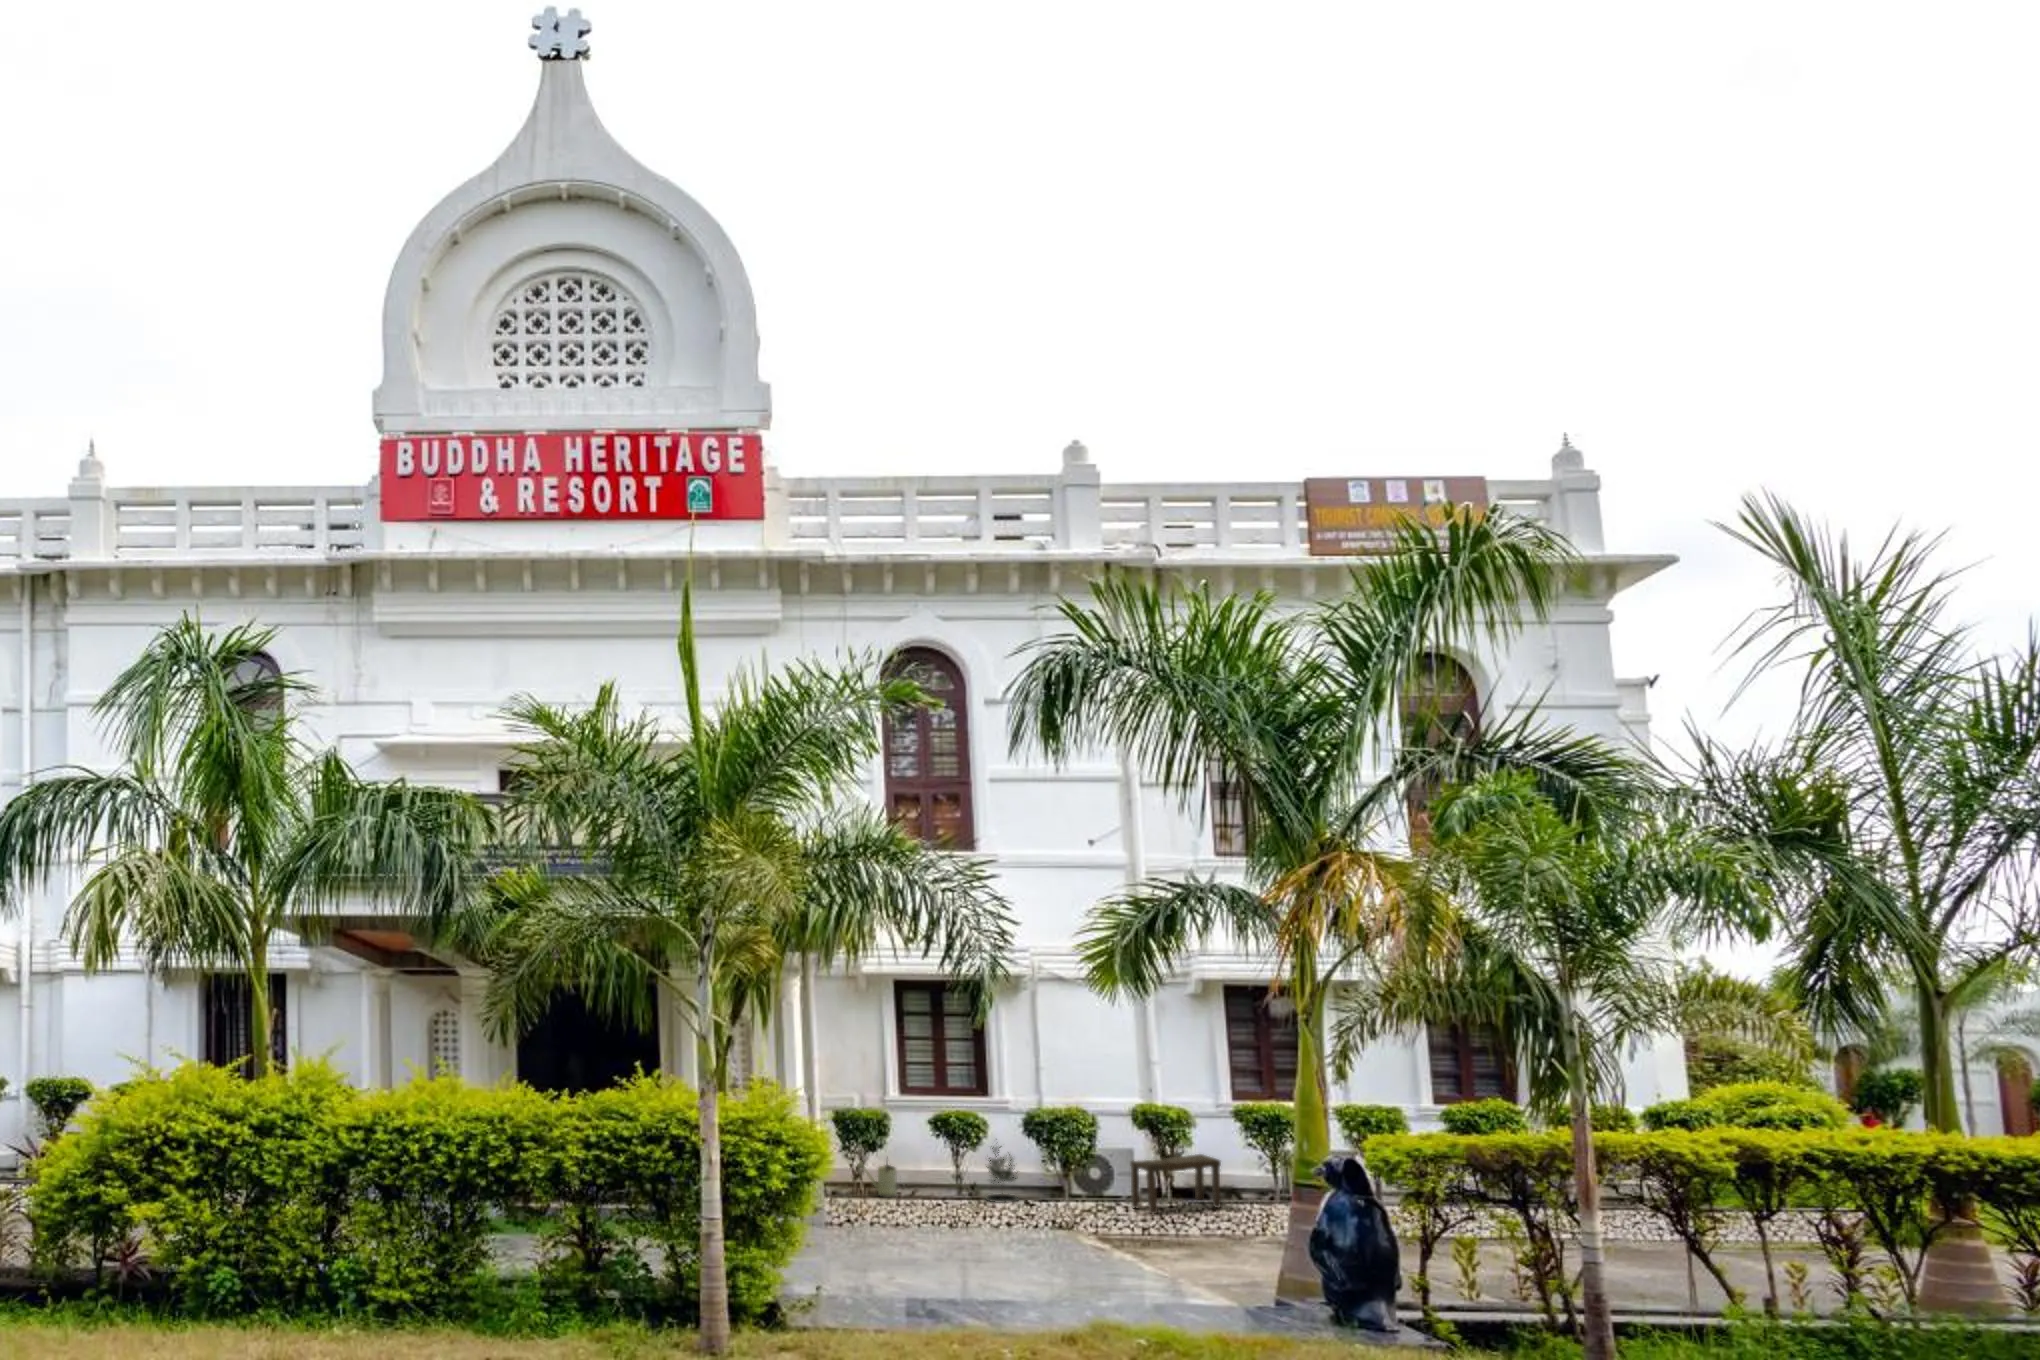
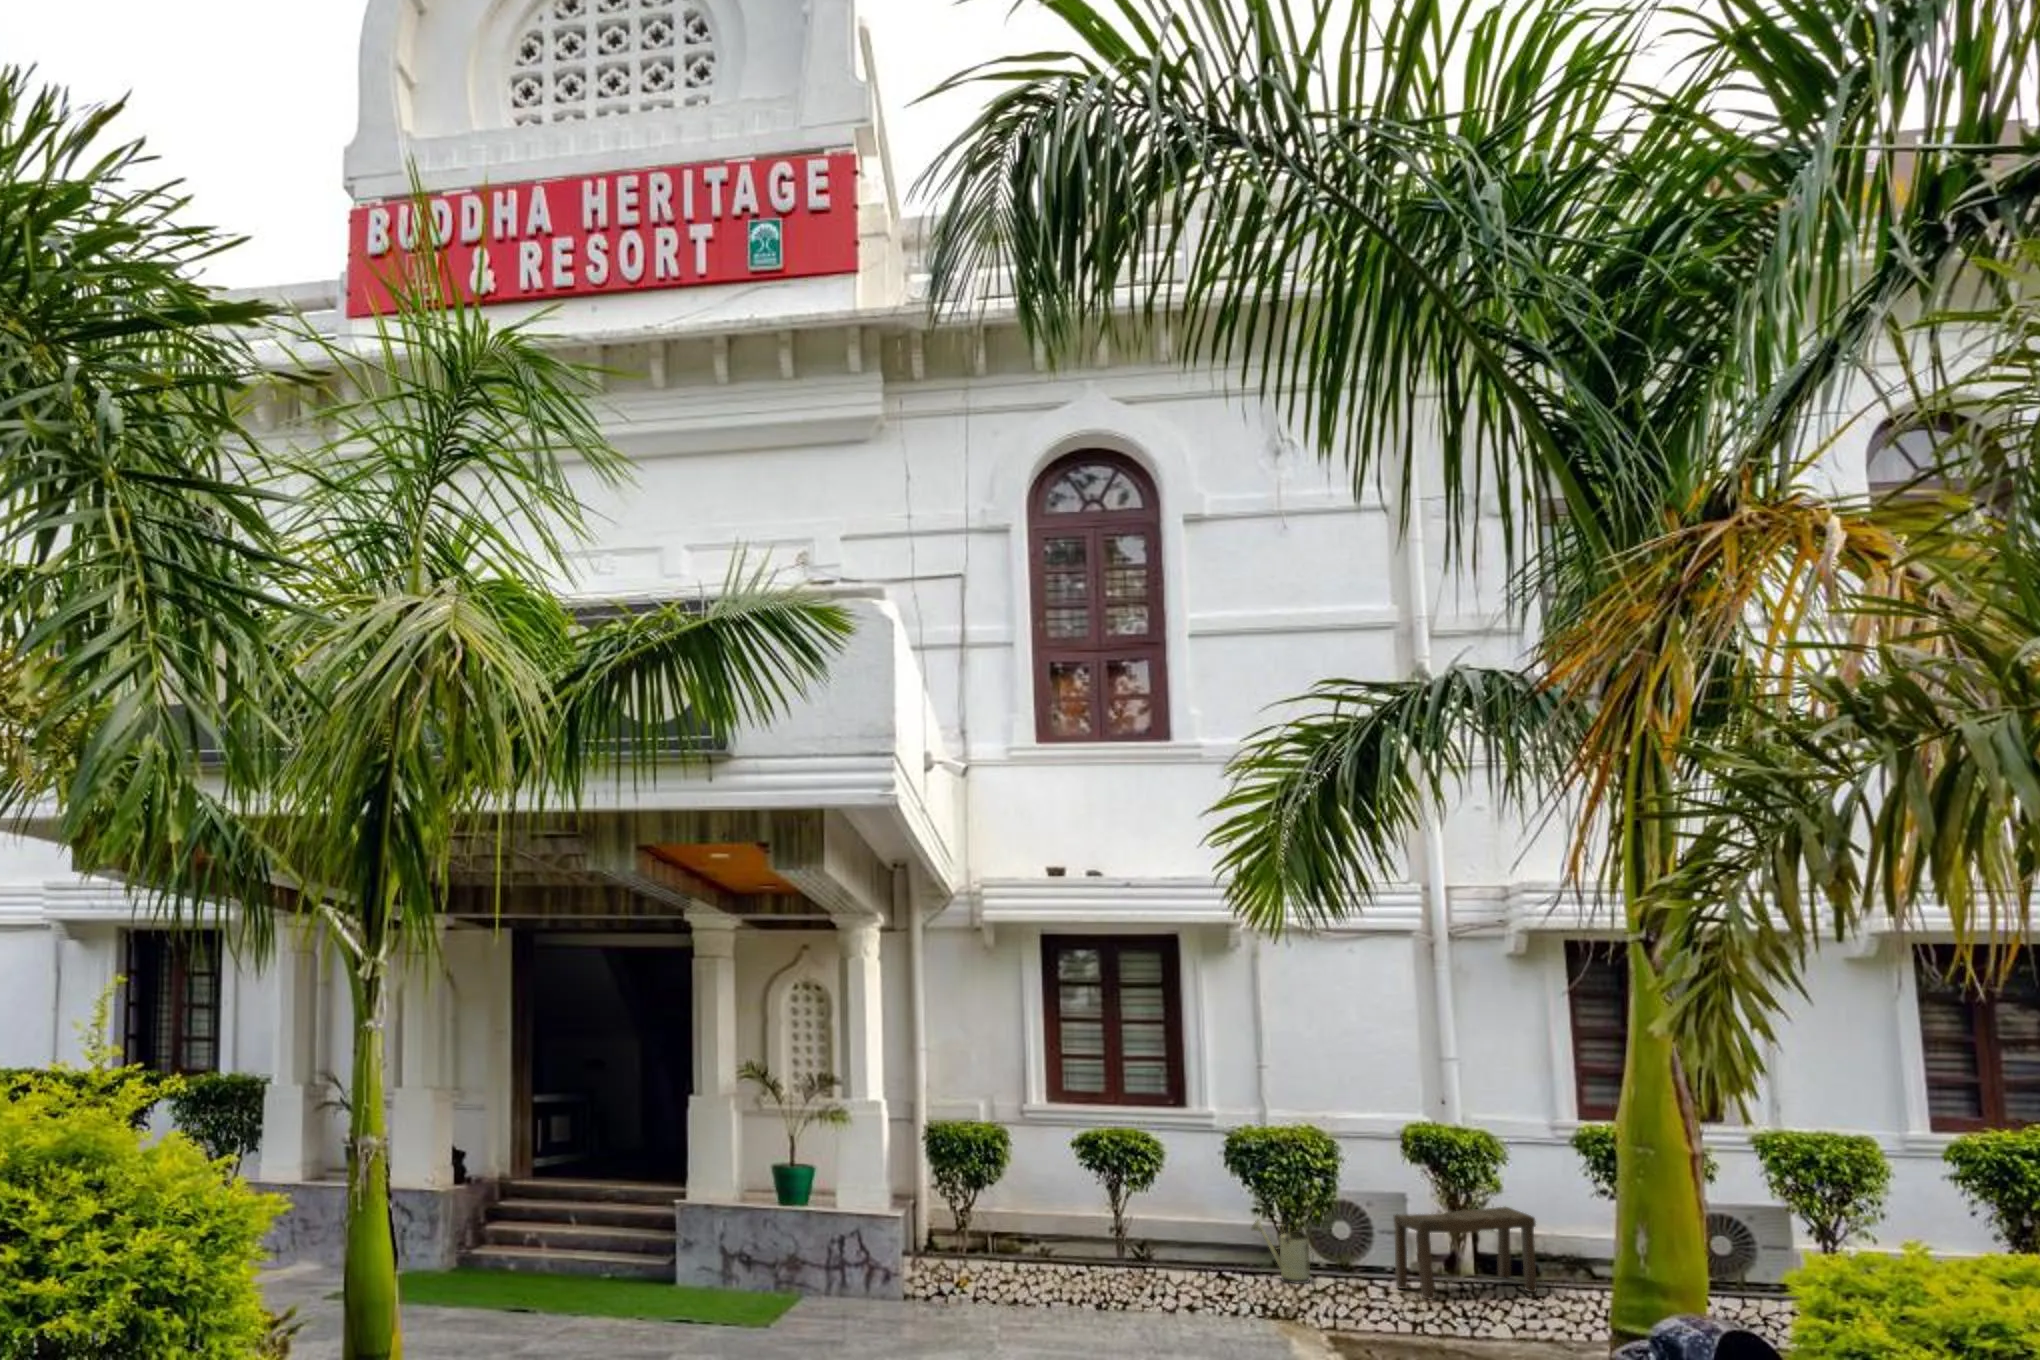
potted tree: present [986,1146,1018,1203] -> none [1174,1173,1230,1273]
watering can: present [857,1162,897,1197] -> present [1251,1220,1310,1283]

